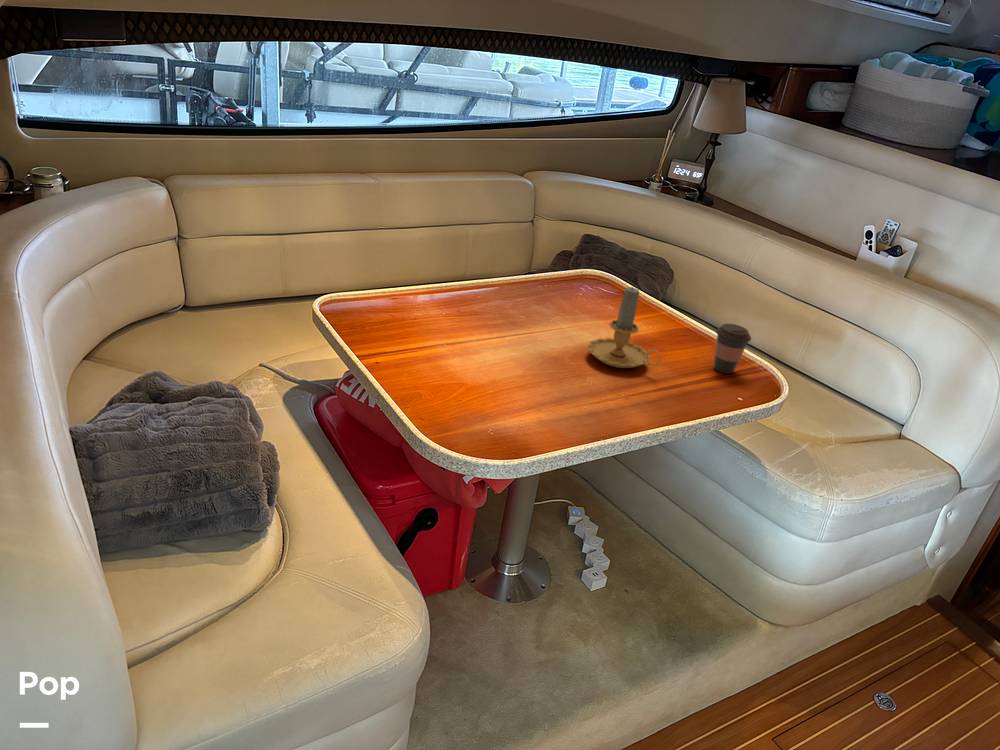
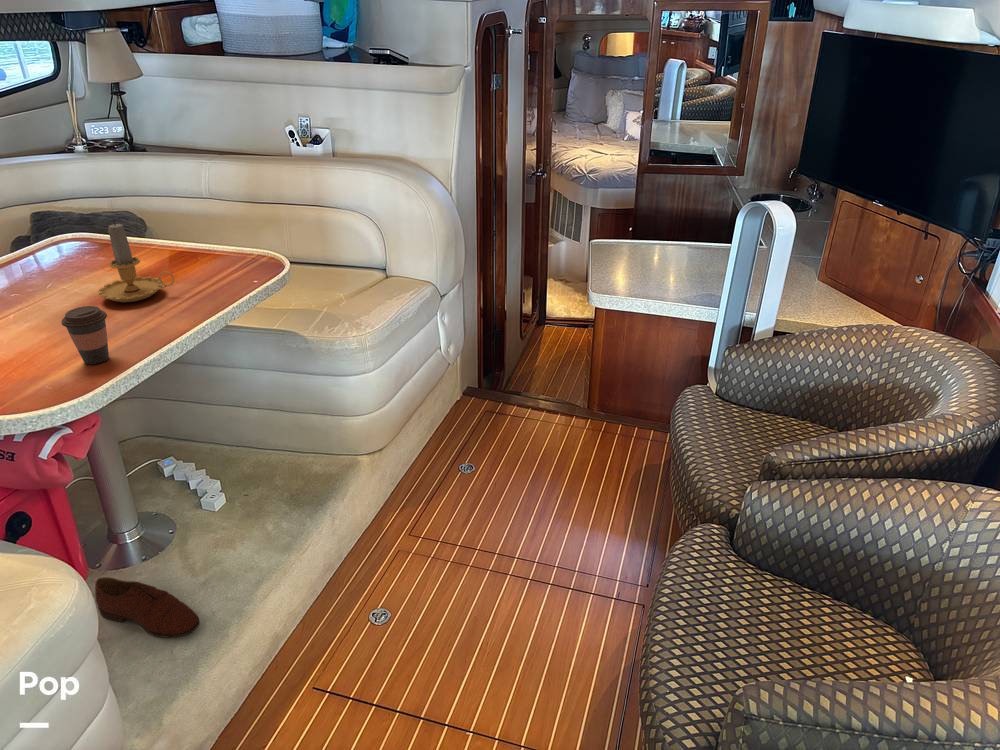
coffee cup: present [714,324,751,373] -> present [62,306,109,364]
shoe: none [451,596,521,702] -> present [95,577,200,637]

